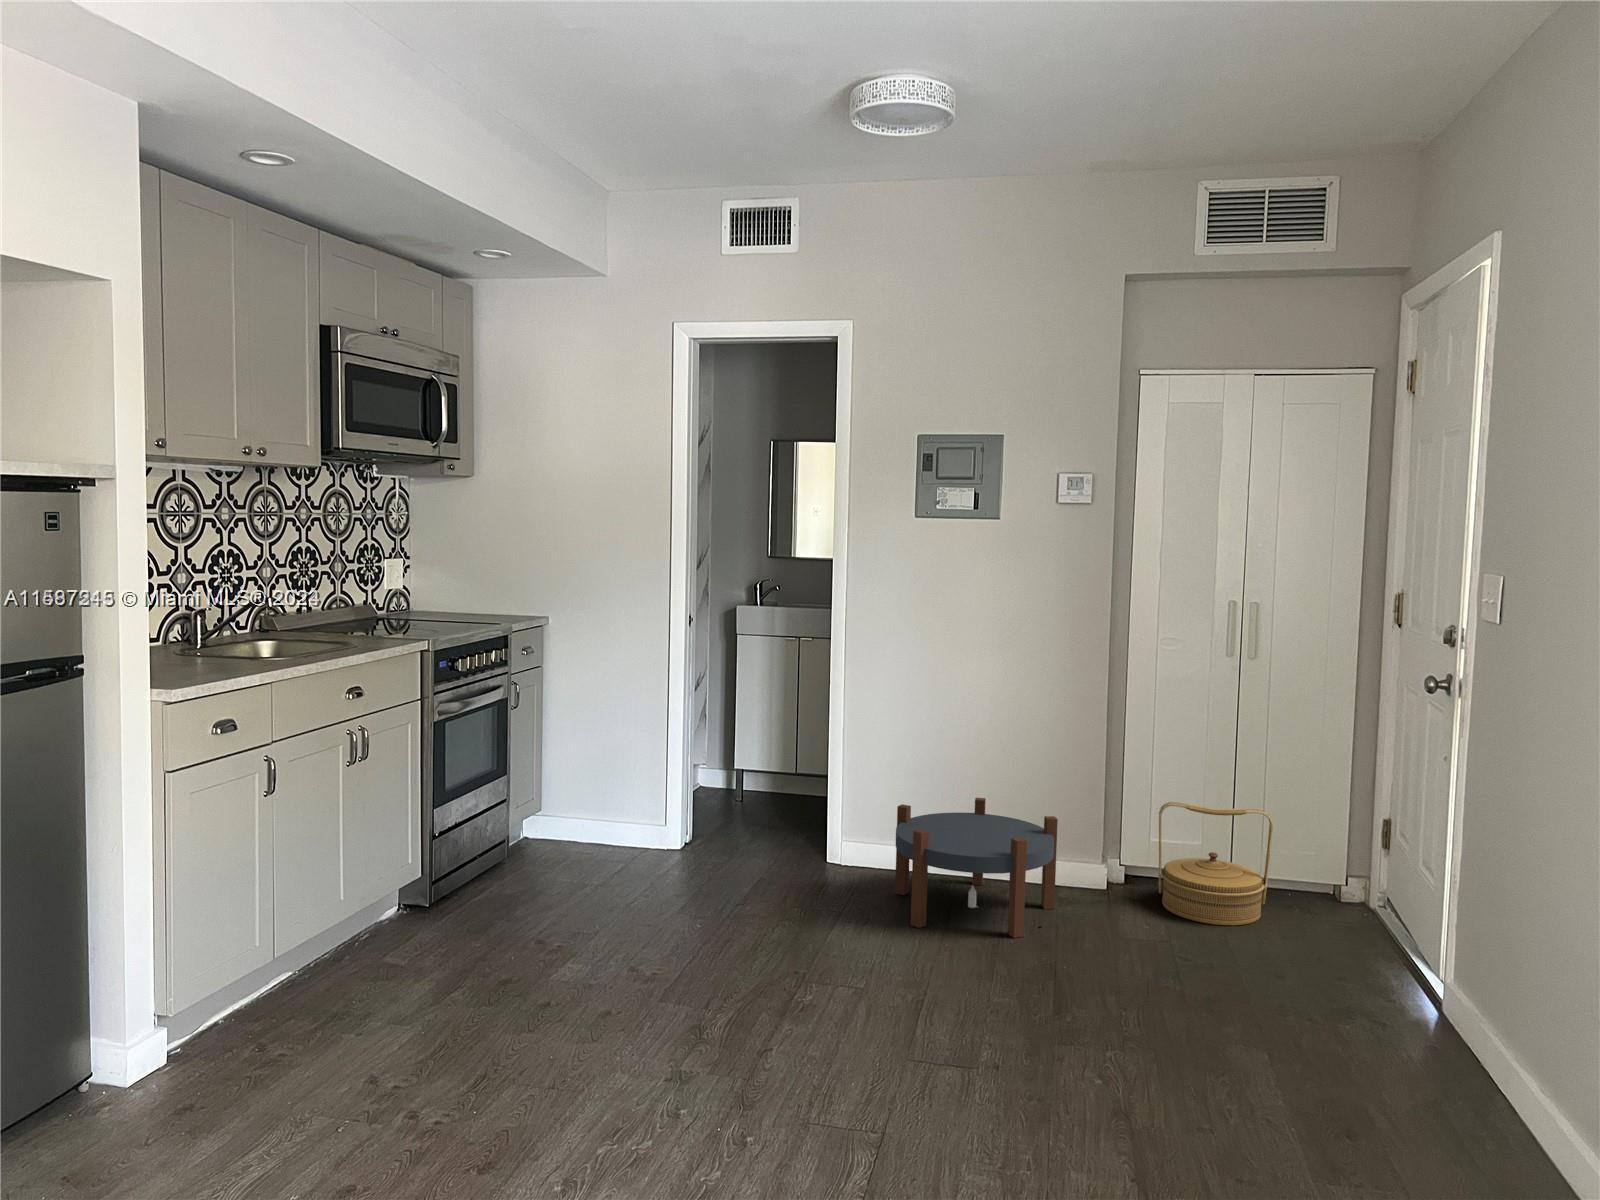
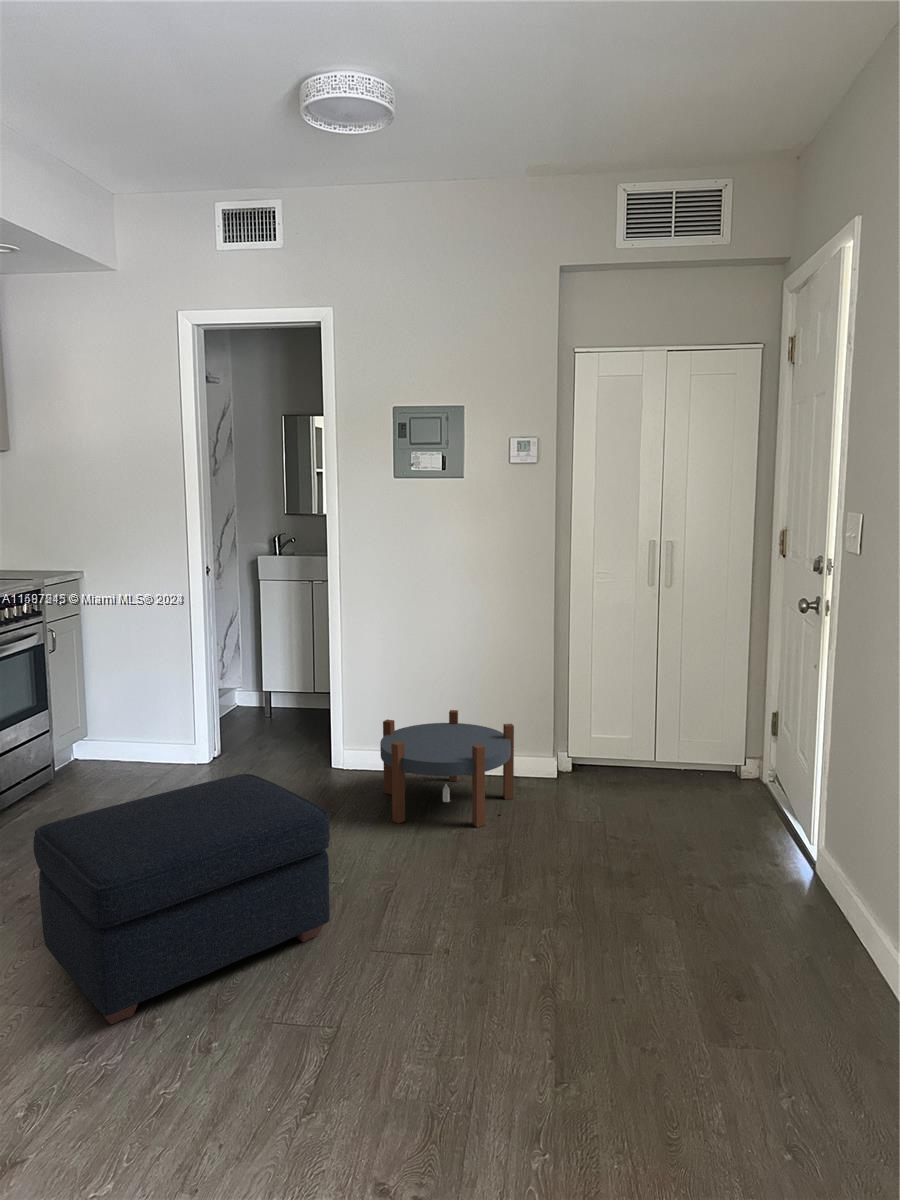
woven basket: present [1159,802,1273,925] -> none [597,707,686,805]
ottoman: none [544,853,866,1114] -> present [33,774,330,1024]

